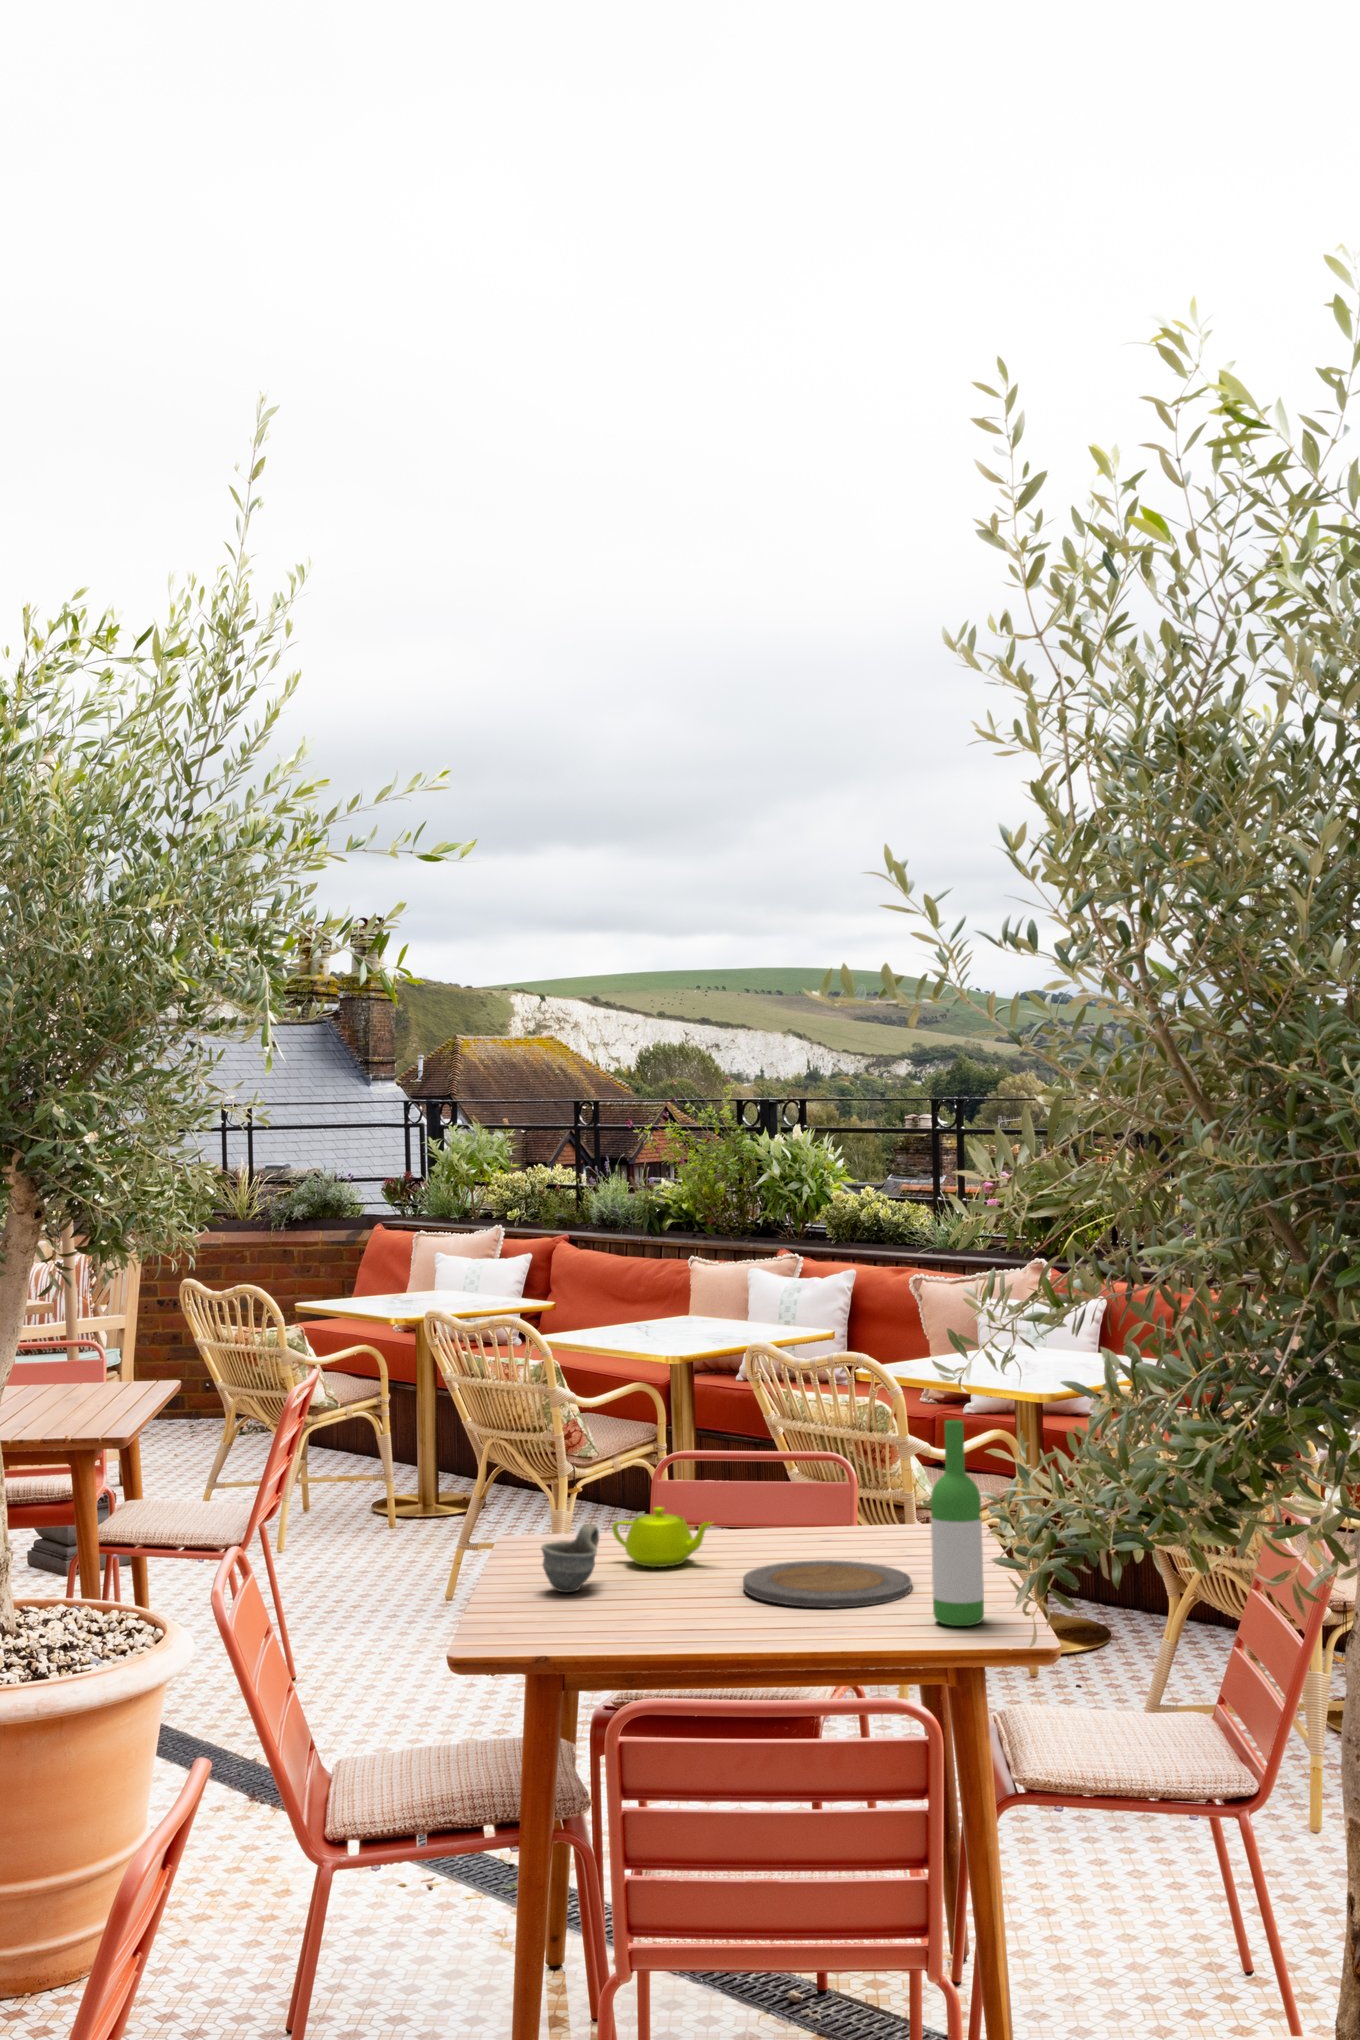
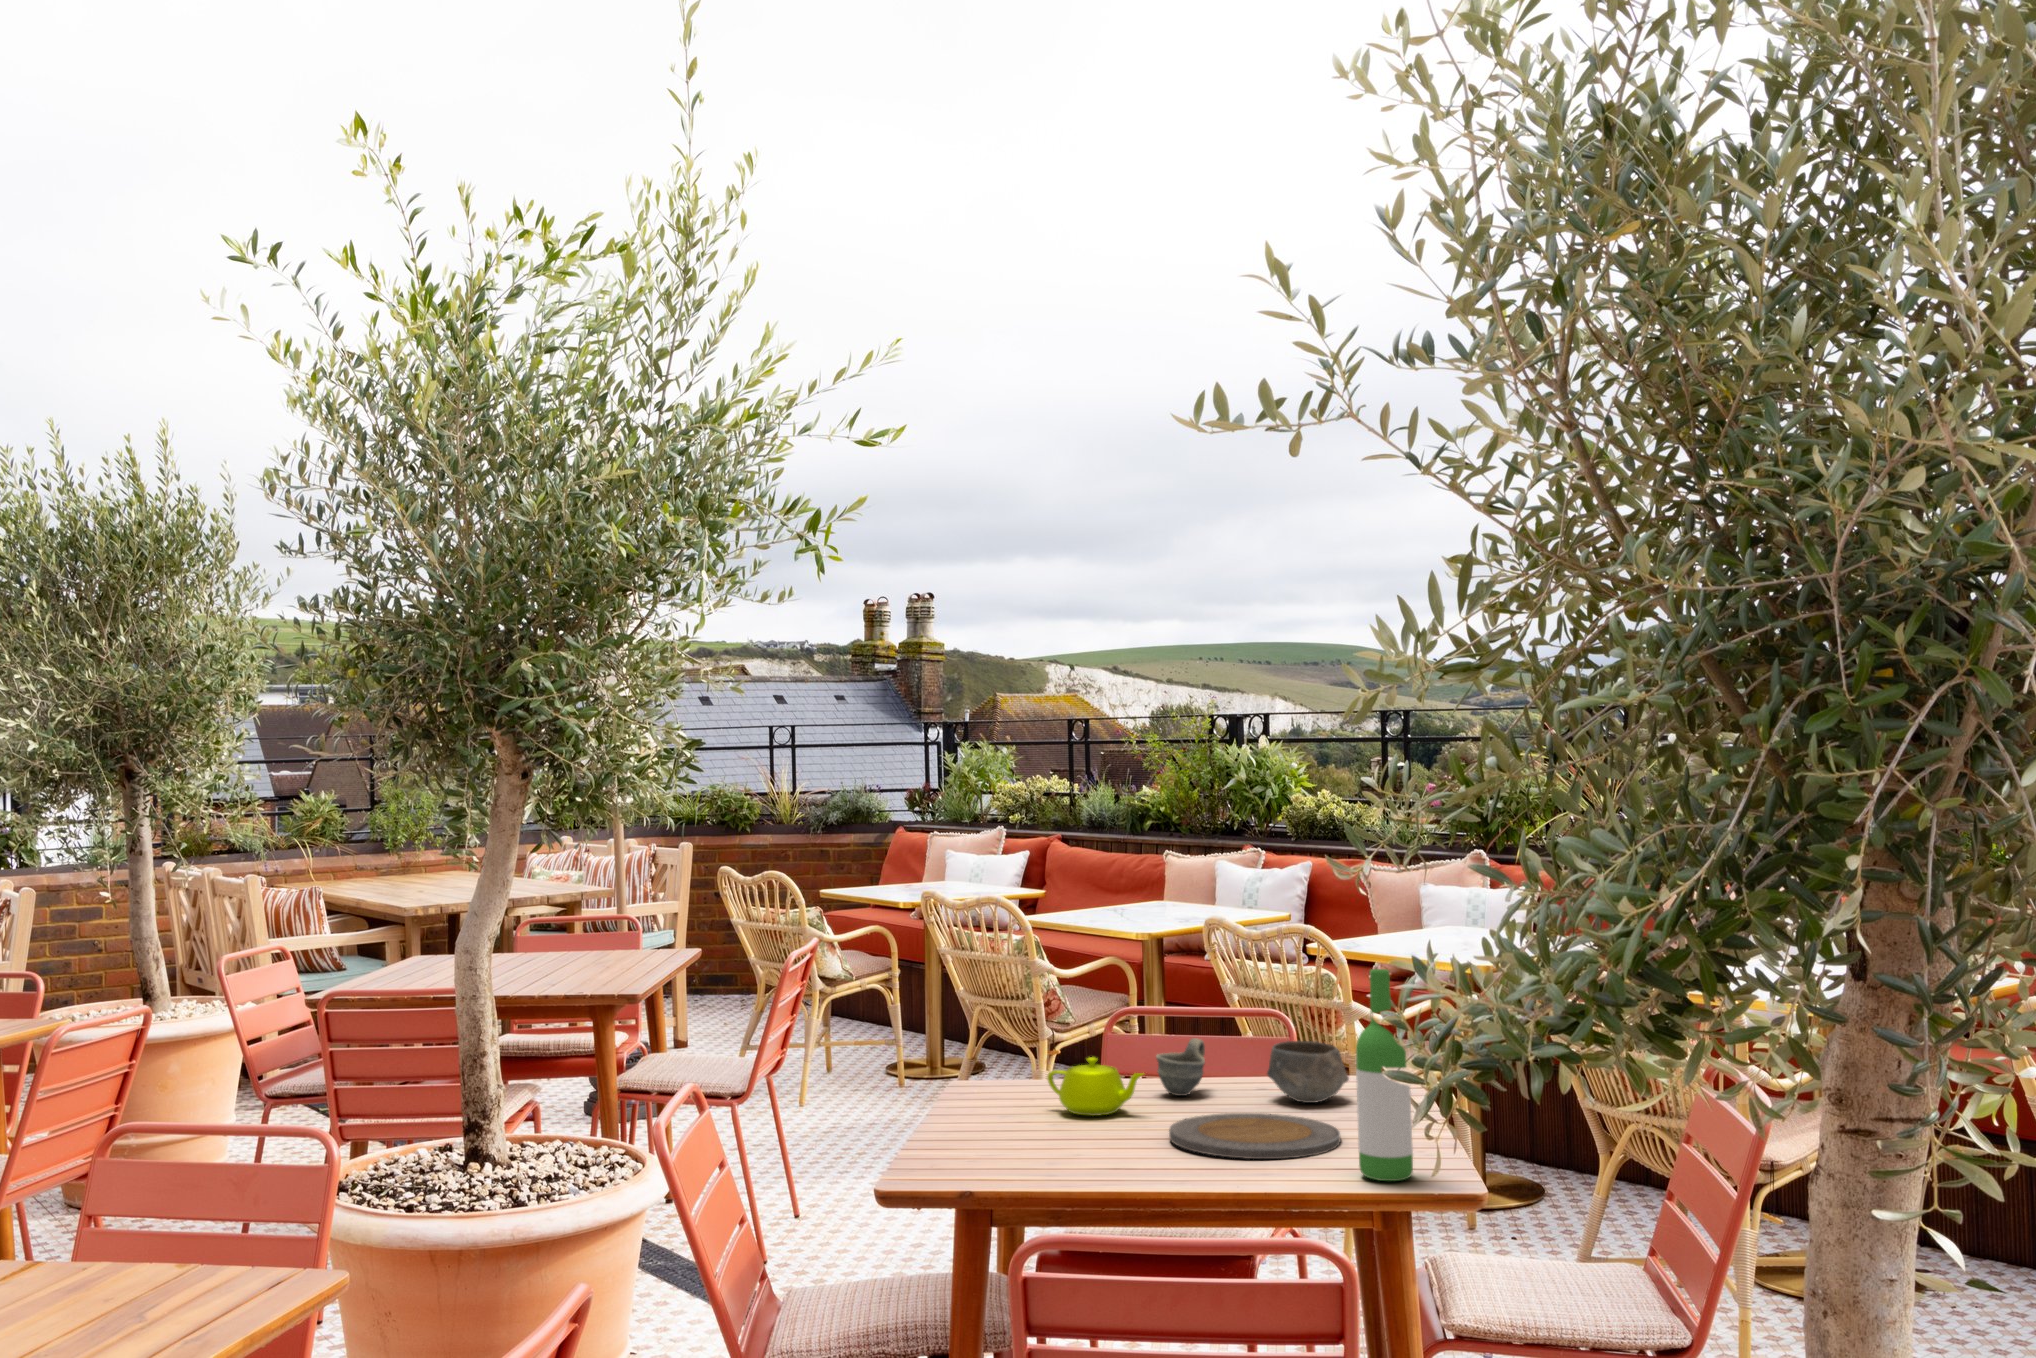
bowl: none [834,1485,916,1548] -> present [1267,1041,1349,1103]
cup: present [541,1524,599,1592] -> present [1156,1038,1205,1096]

